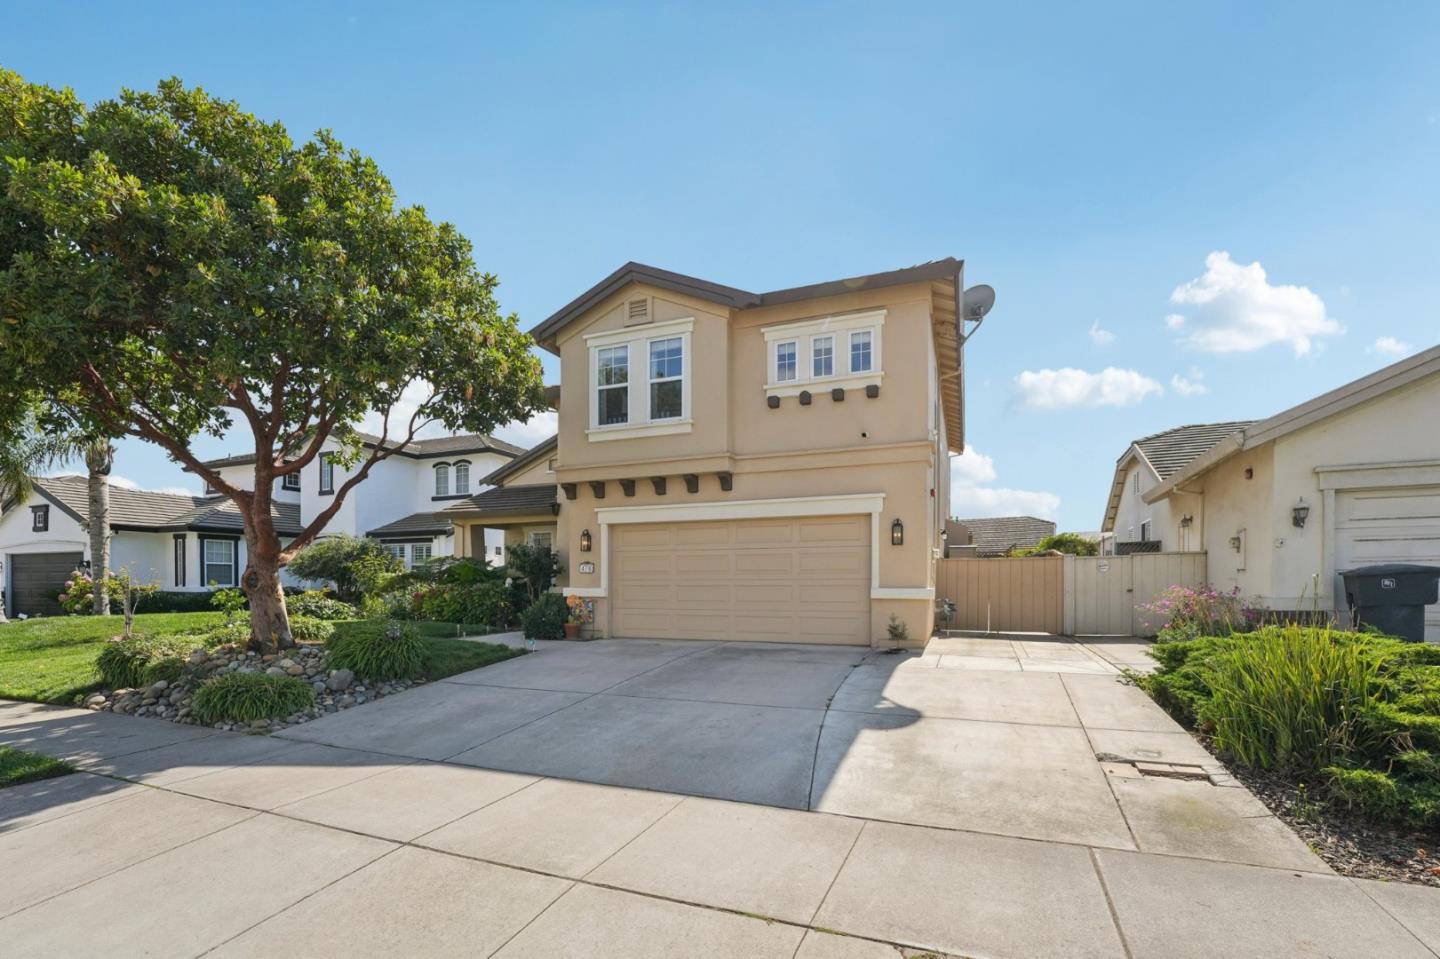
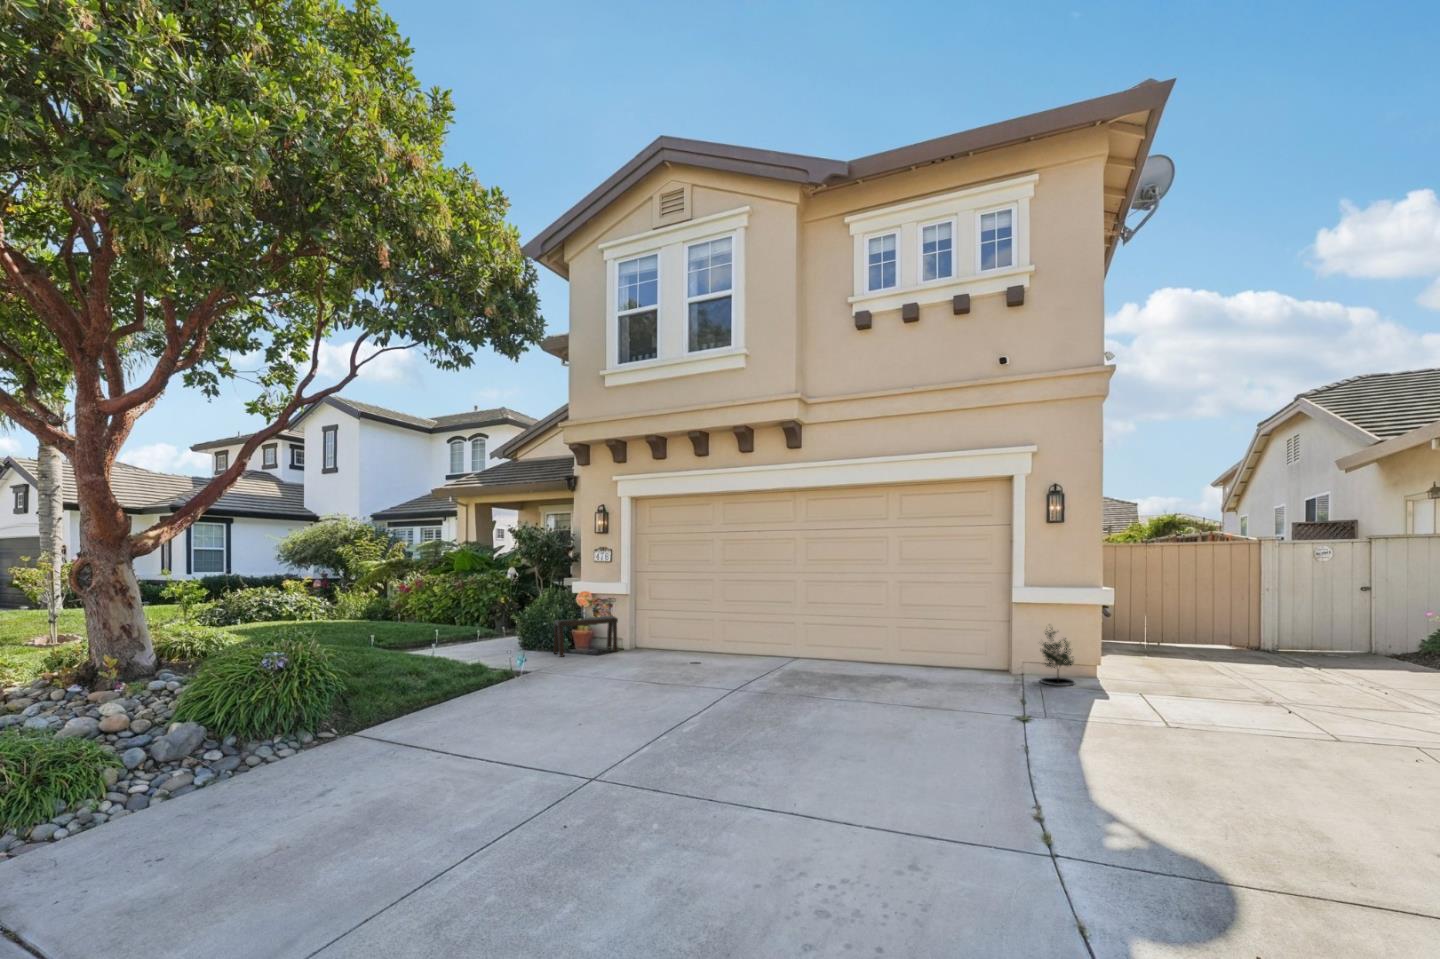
bench: none [549,612,597,643] -> present [554,616,618,657]

